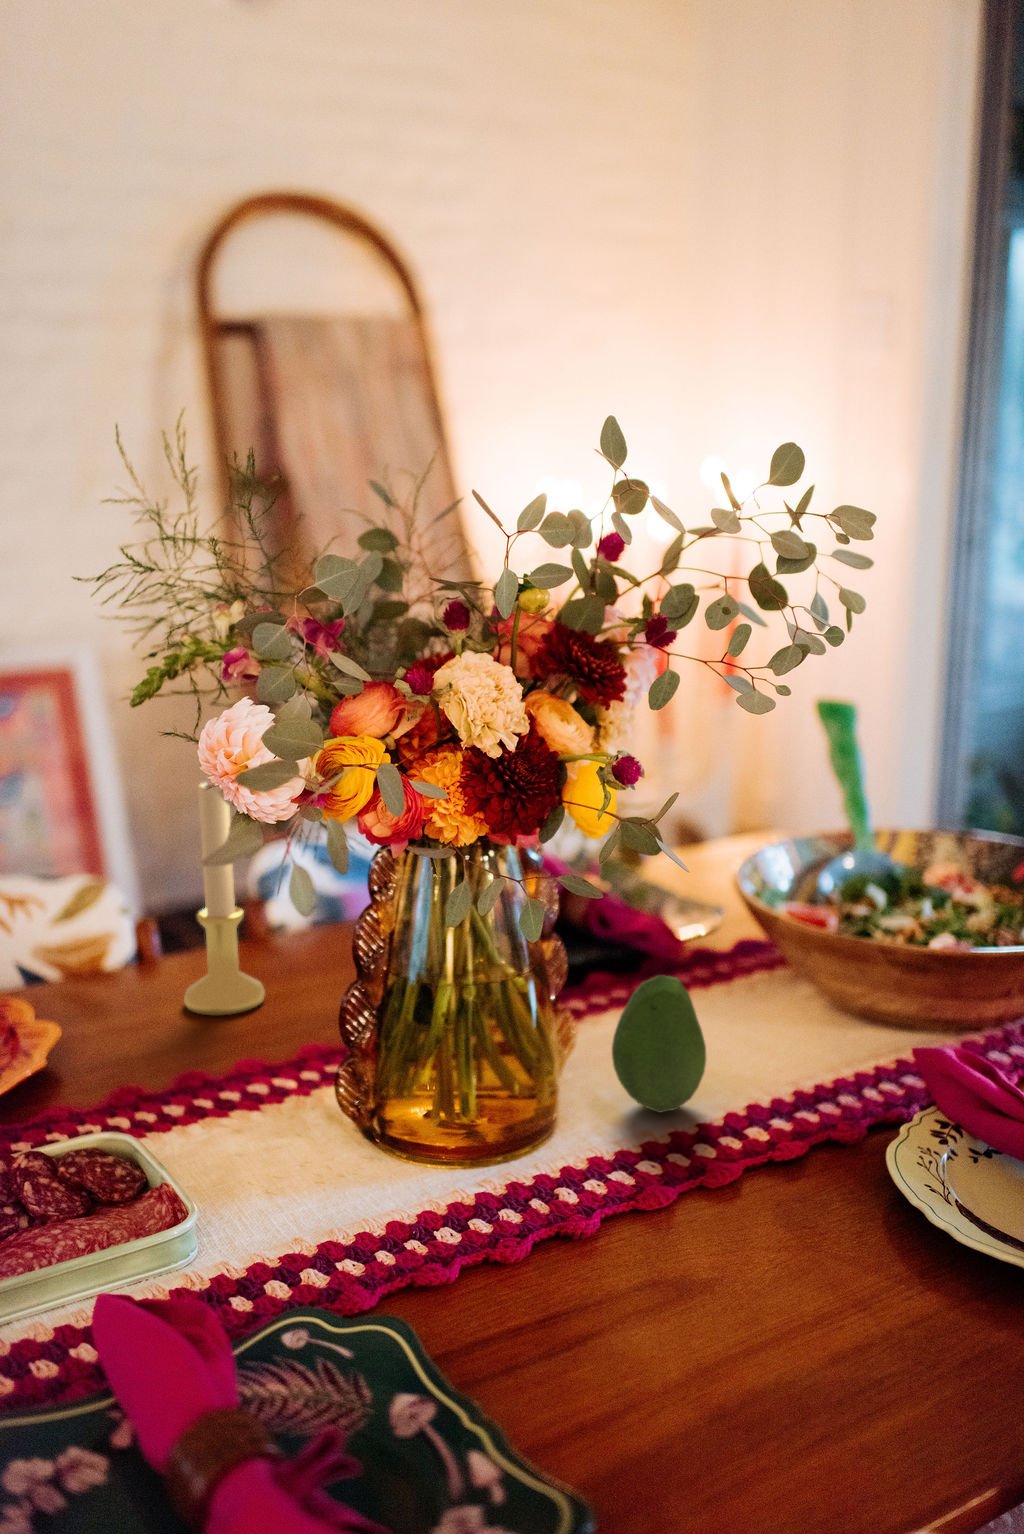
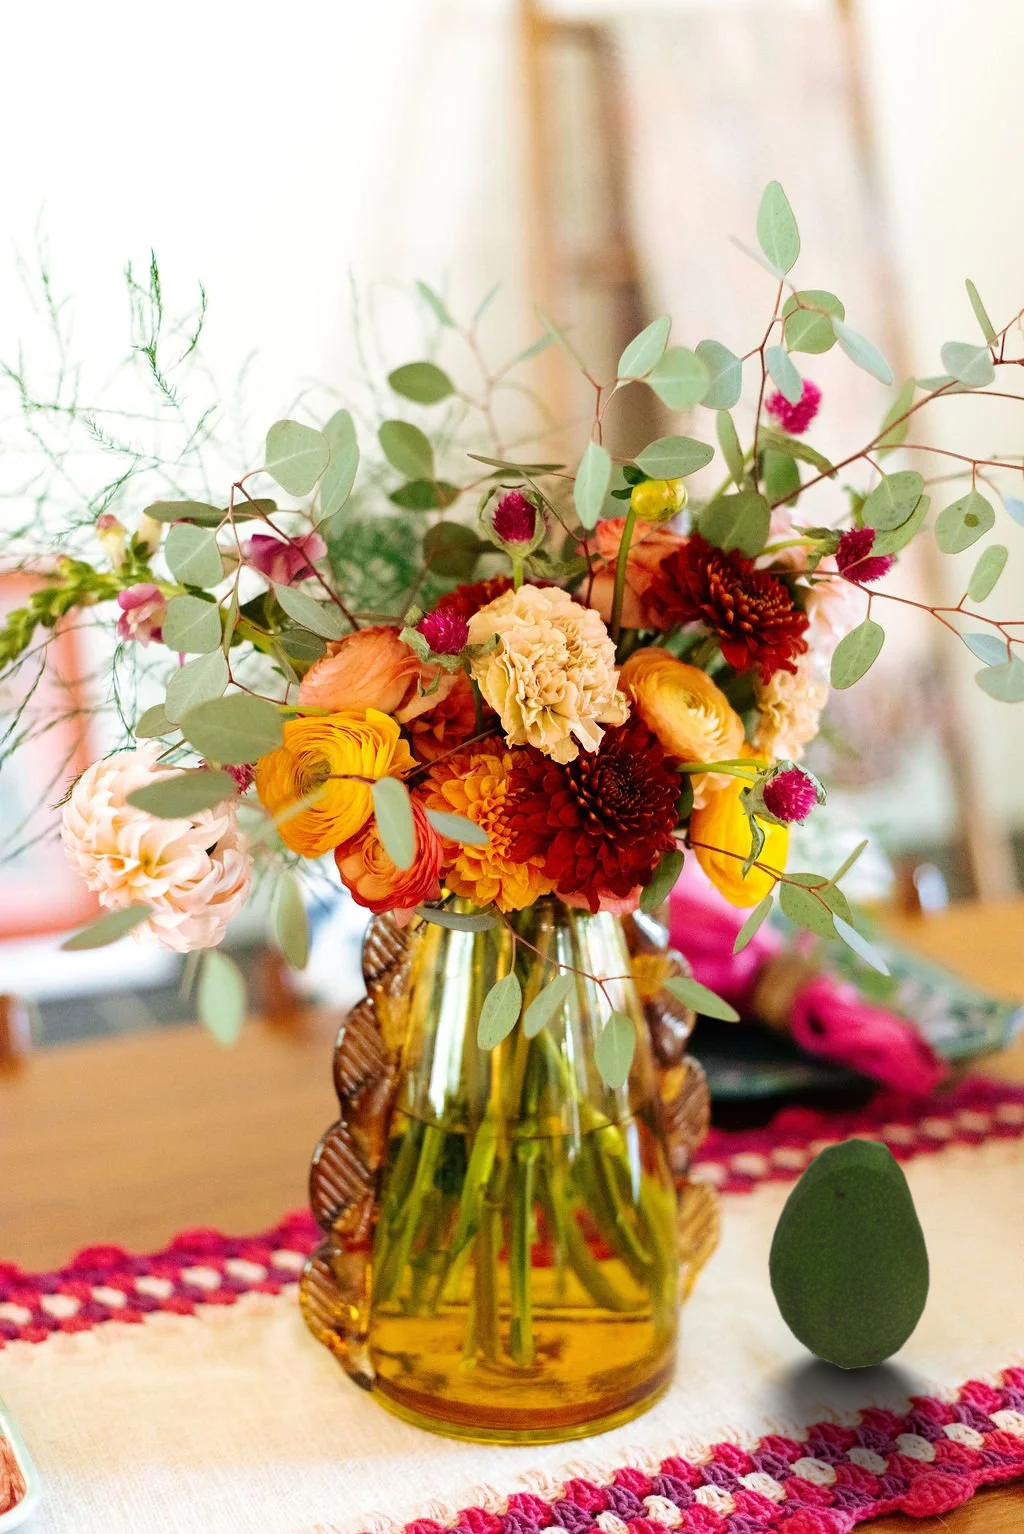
candle holder: present [184,783,265,1016] -> none [112,764,239,1144]

